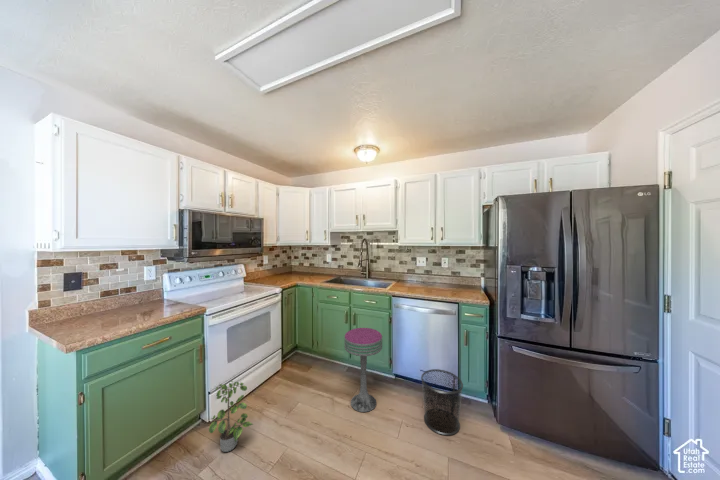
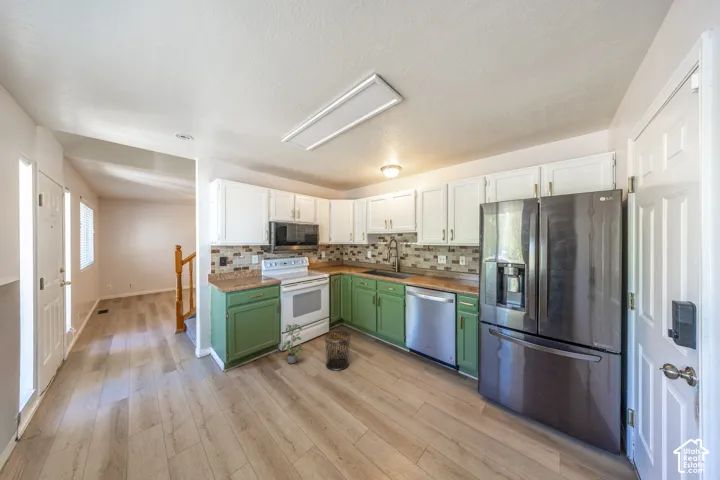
bar stool: present [344,328,382,412] -> none [365,305,393,362]
waste bin: present [421,369,463,435] -> present [325,331,350,370]

